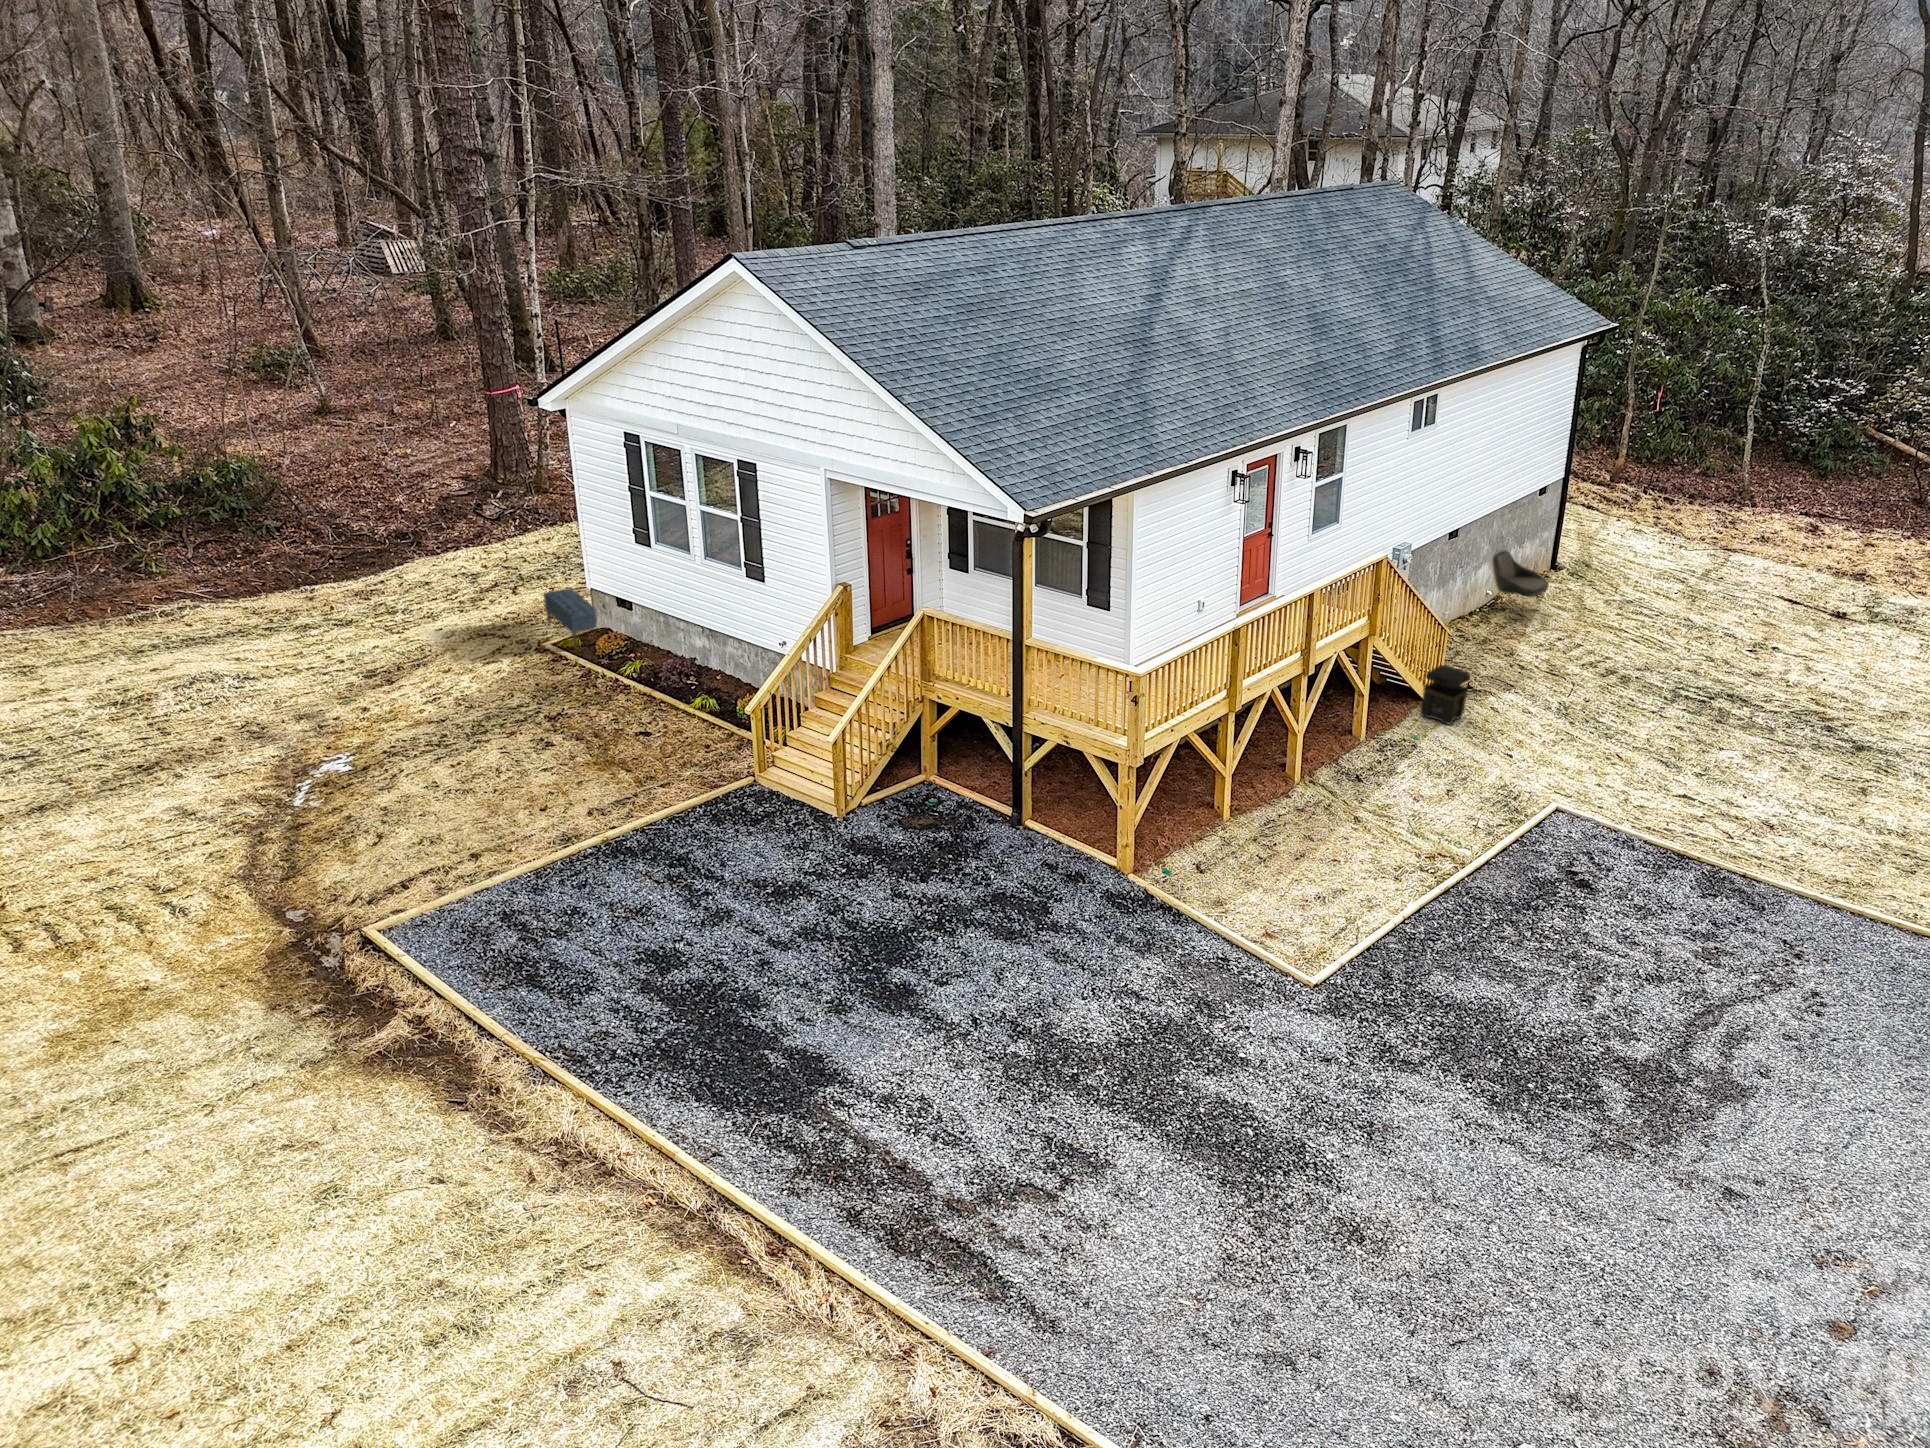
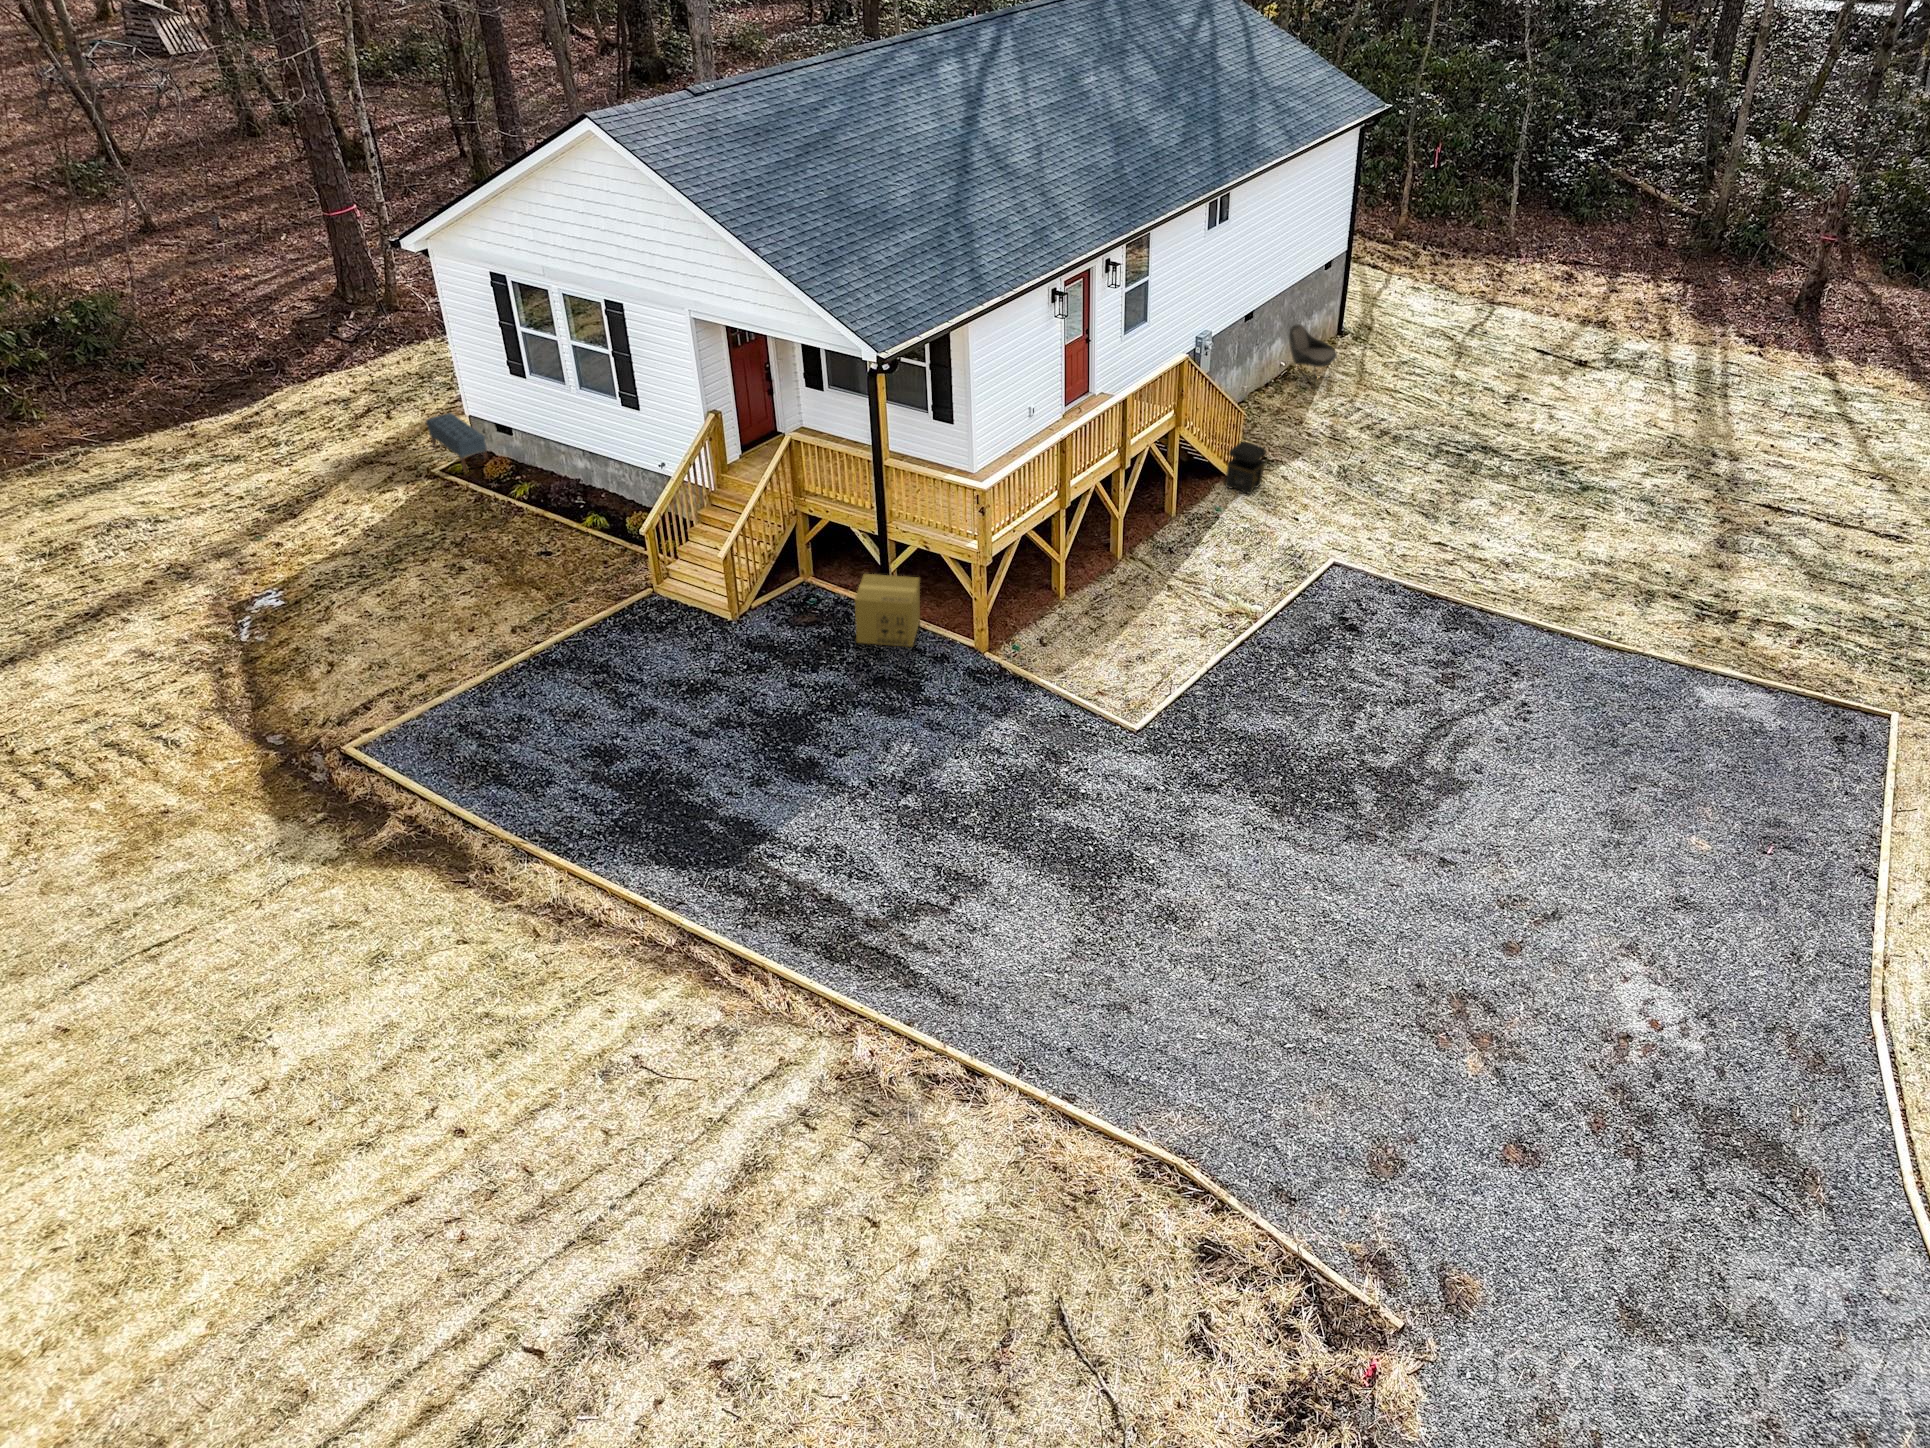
cardboard box: none [975,775,1055,865] -> present [855,574,920,647]

